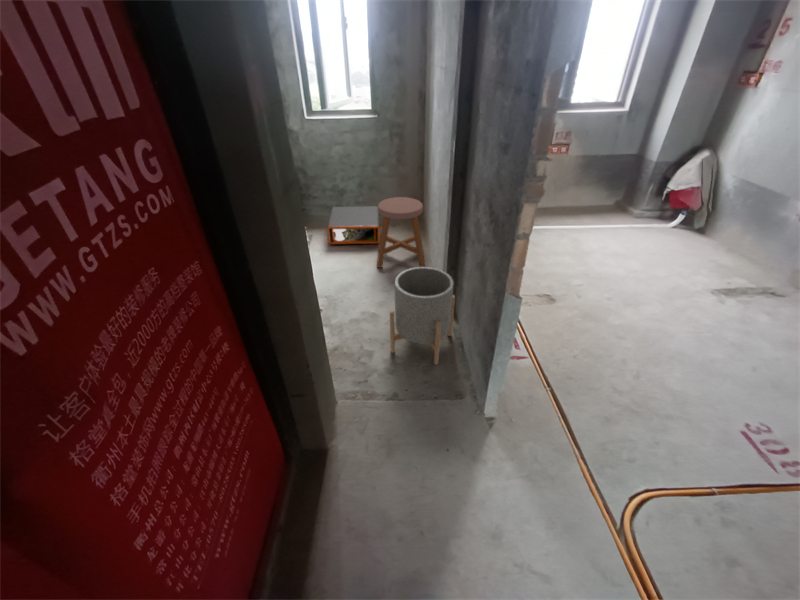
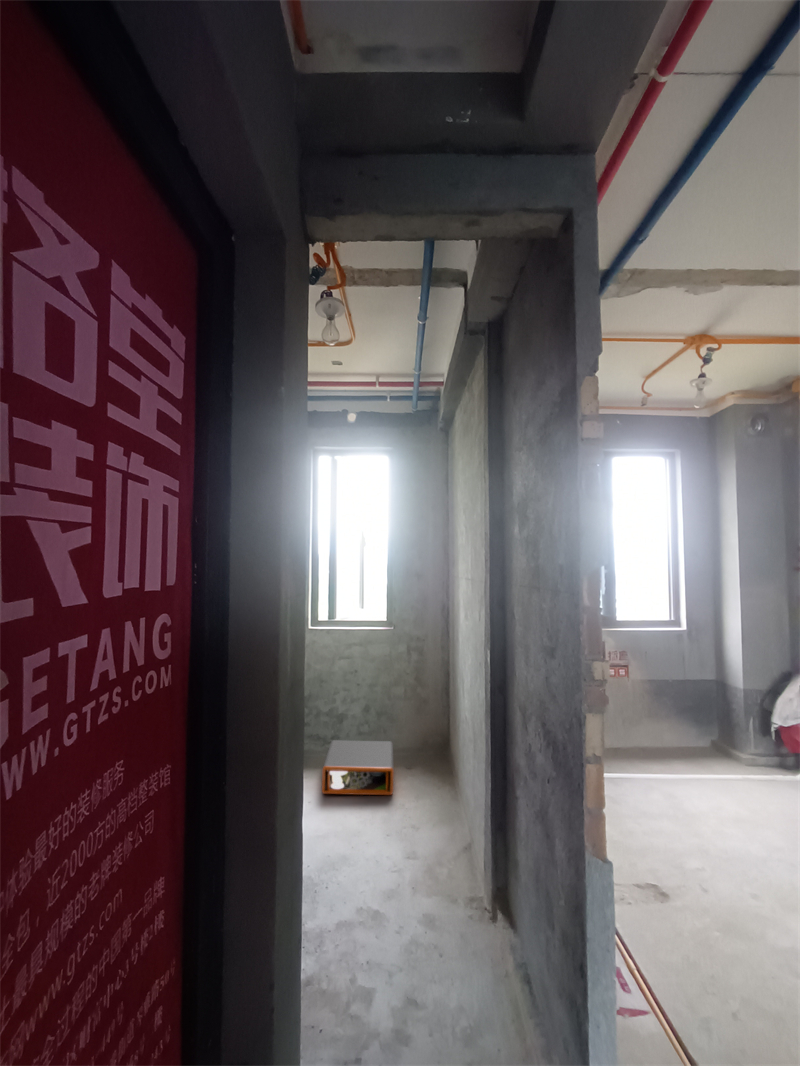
stool: present [377,197,425,268] -> none [388,727,459,834]
planter: present [390,267,455,365] -> none [407,823,508,1018]

